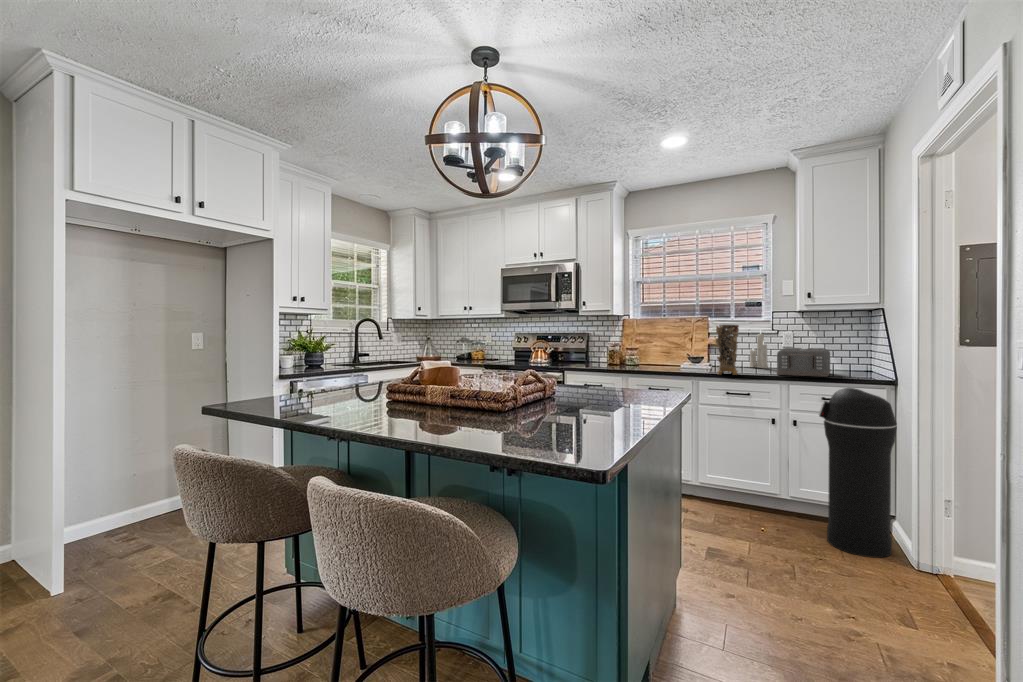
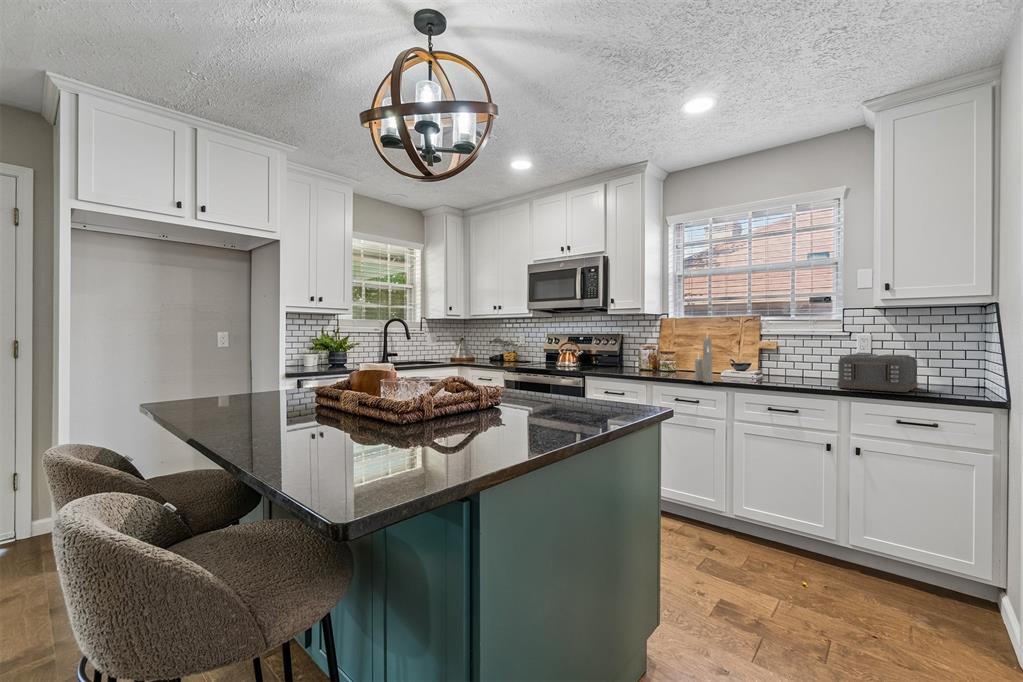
decorative vase: present [715,324,739,375] -> none [755,324,787,386]
candle: present [750,333,768,368] -> present [694,338,713,383]
trash can: present [819,388,897,558] -> none [882,408,997,645]

